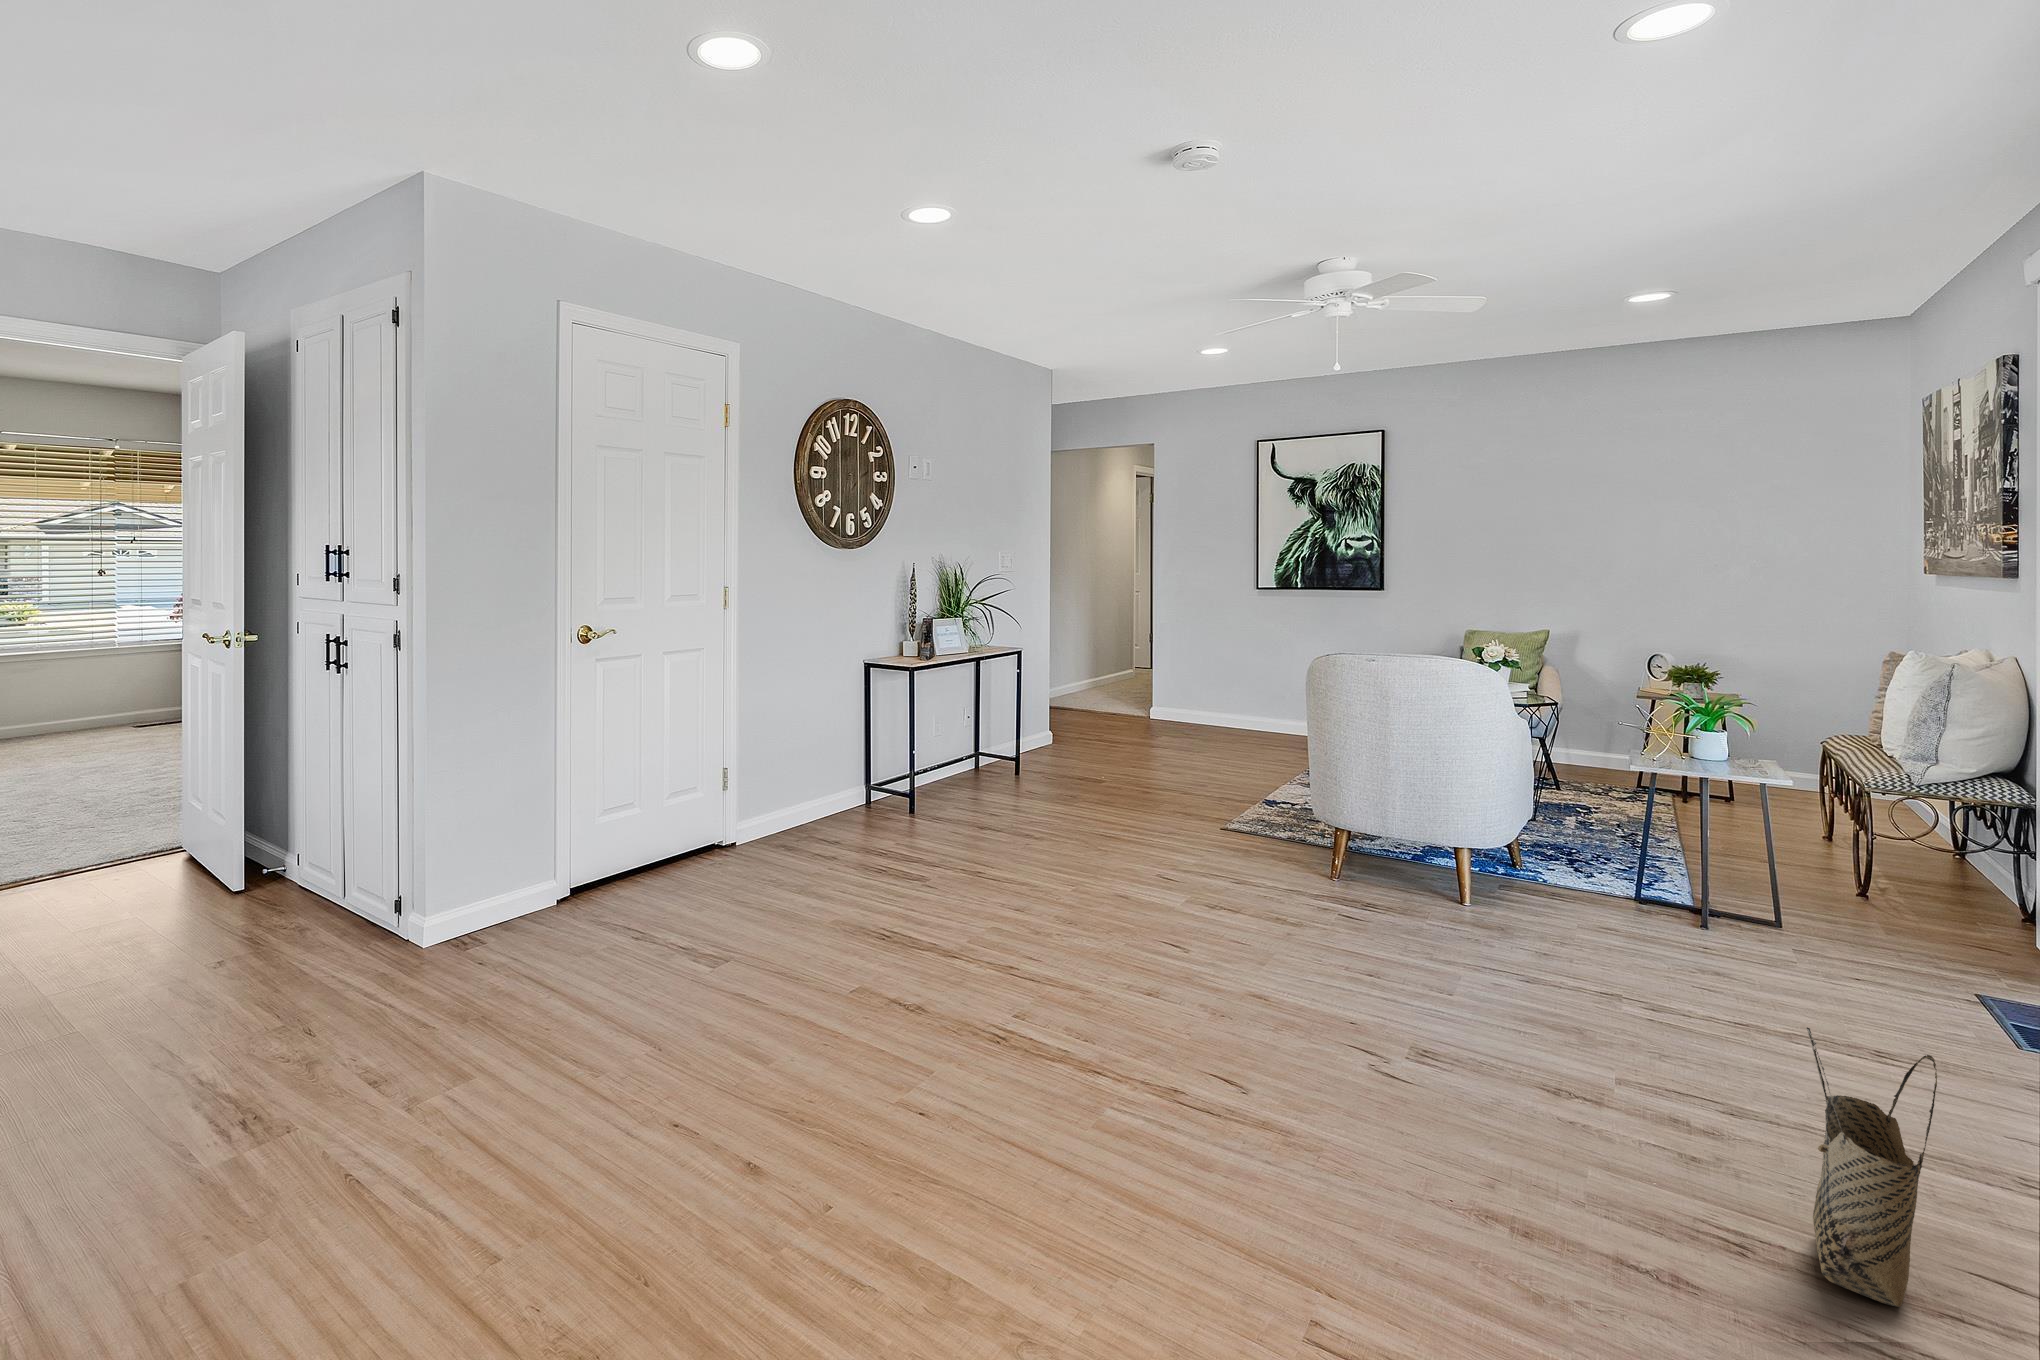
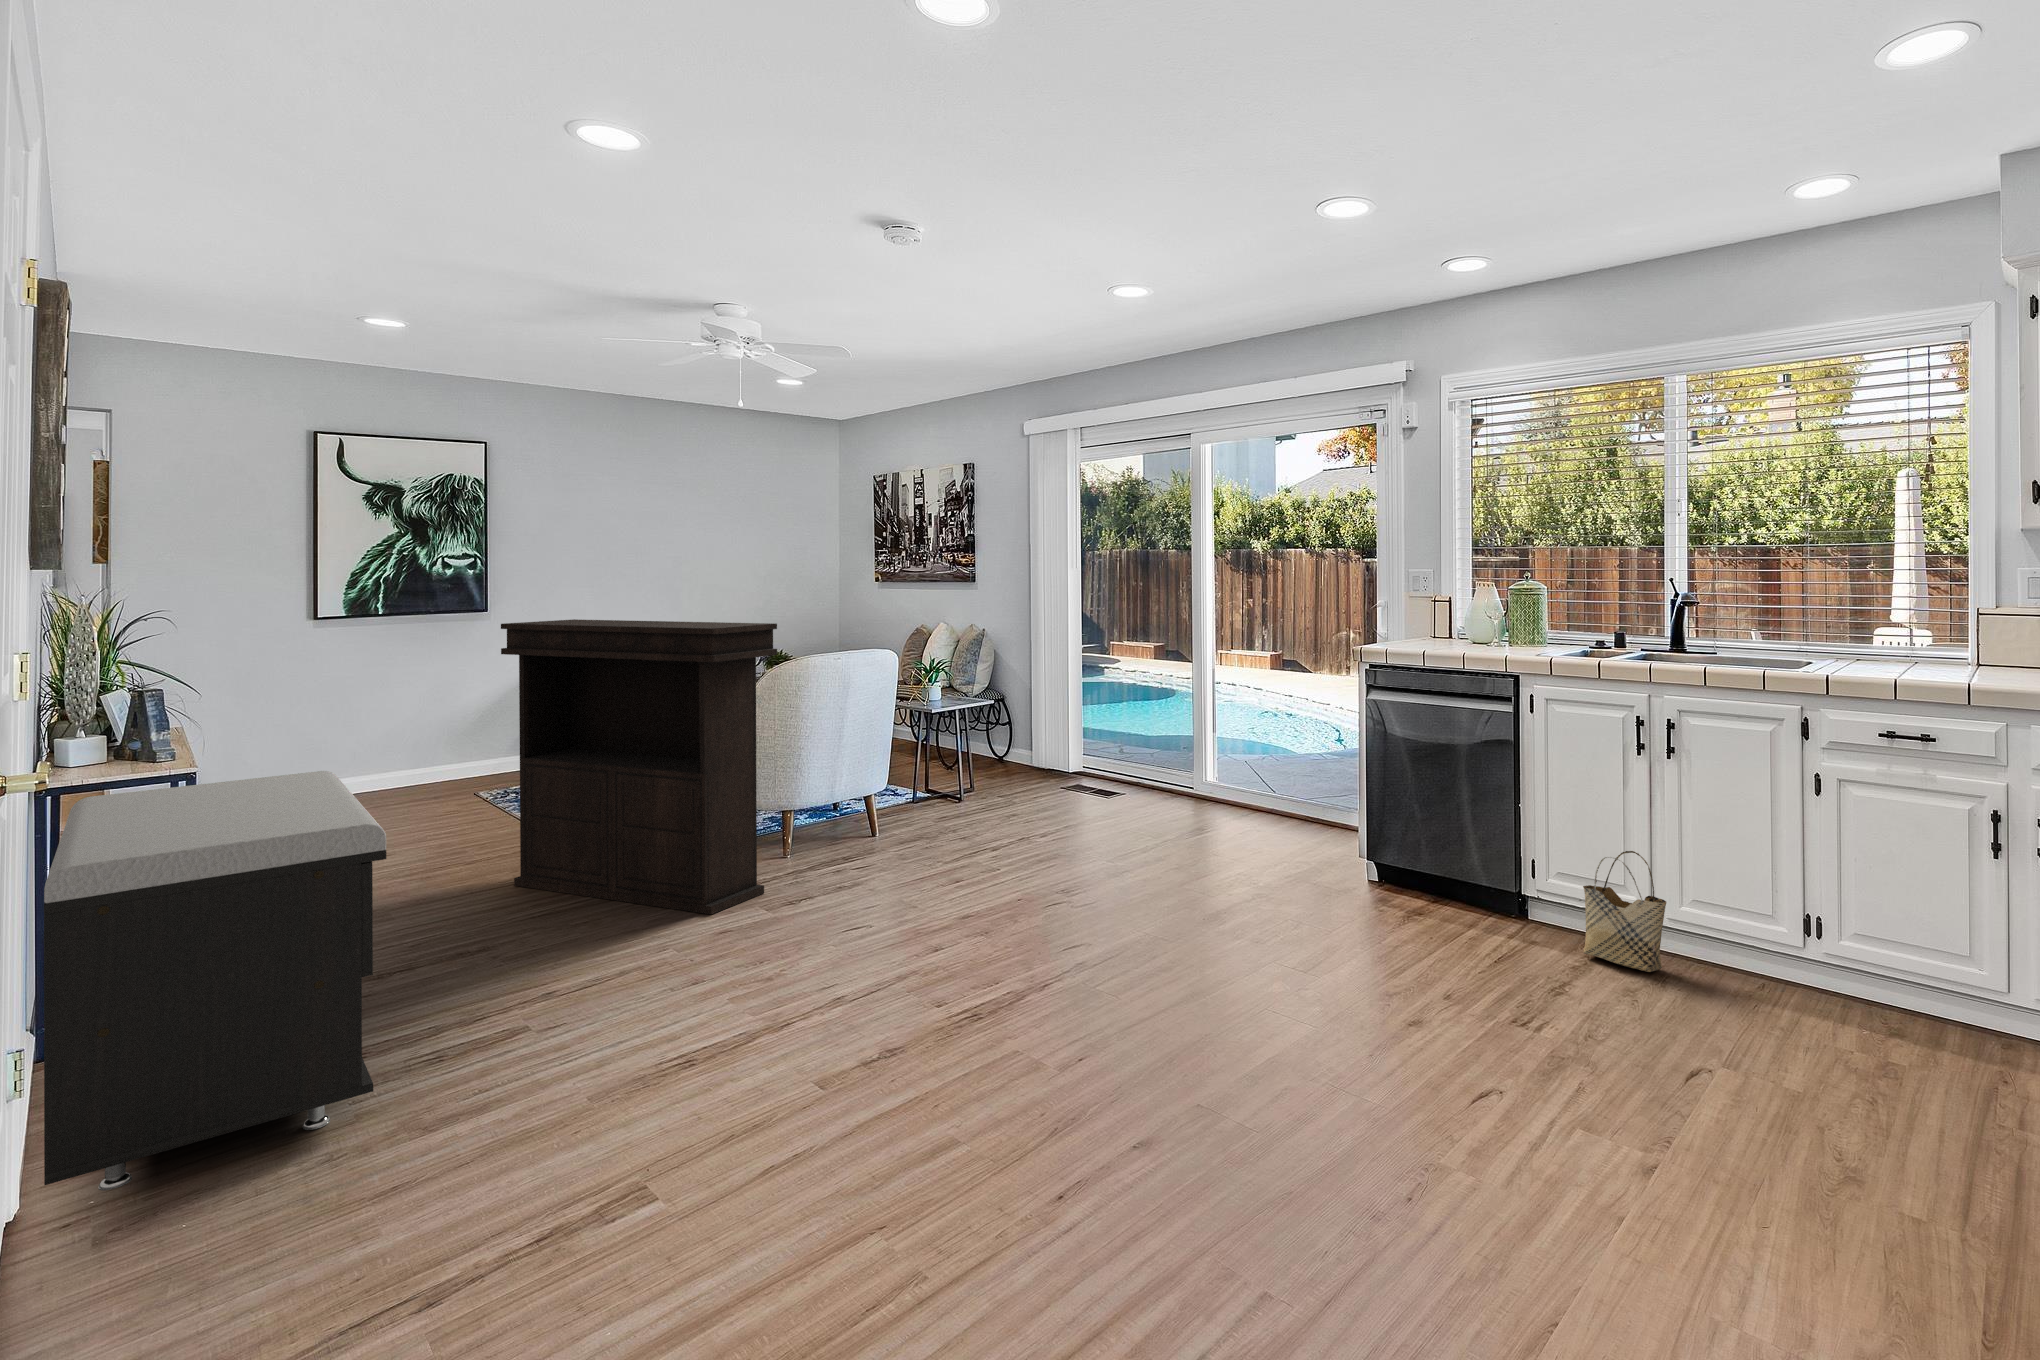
console table: none [1175,581,1282,841] -> present [501,619,777,914]
storage bench: none [759,655,973,839] -> present [44,771,386,1191]

